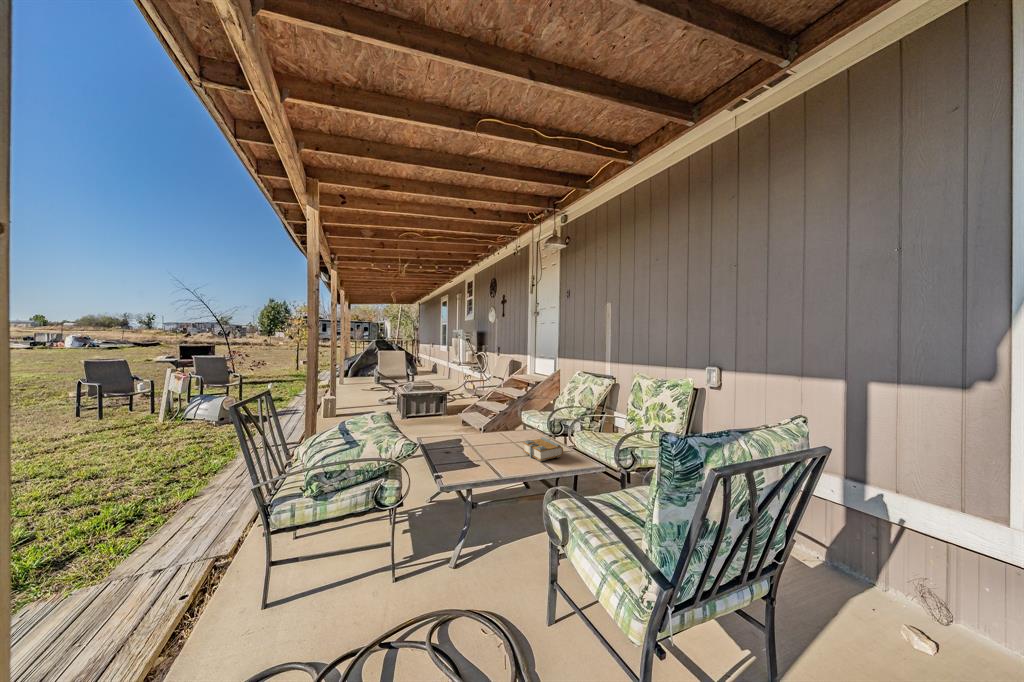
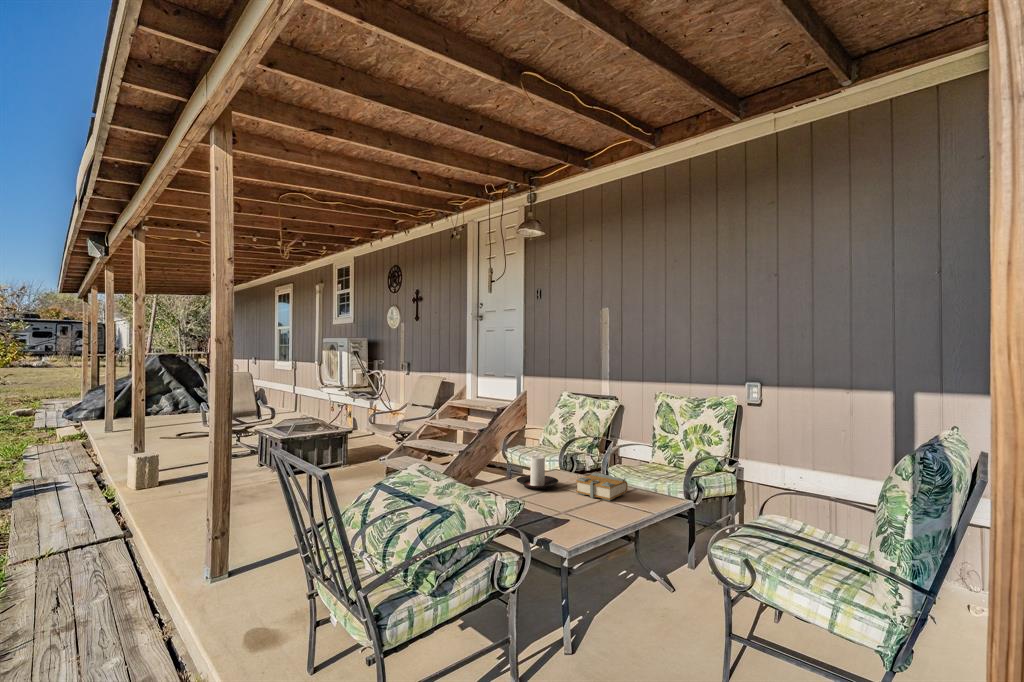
candle holder: none [487,420,519,447] -> present [517,456,558,490]

